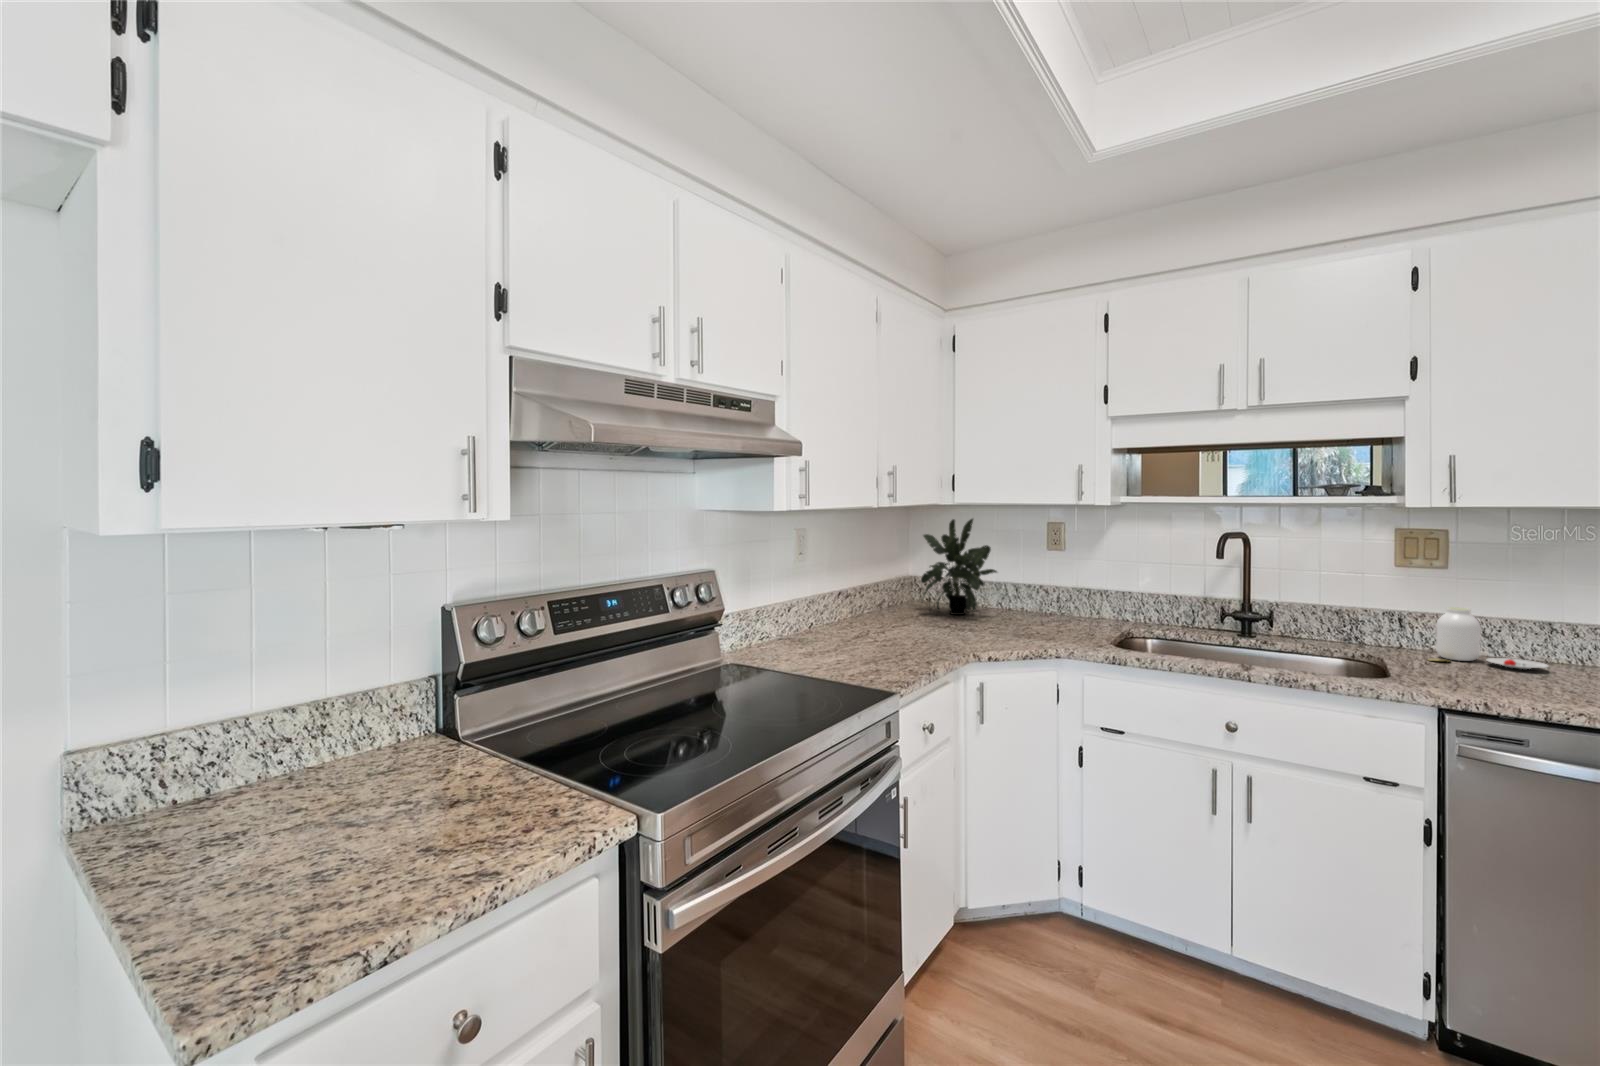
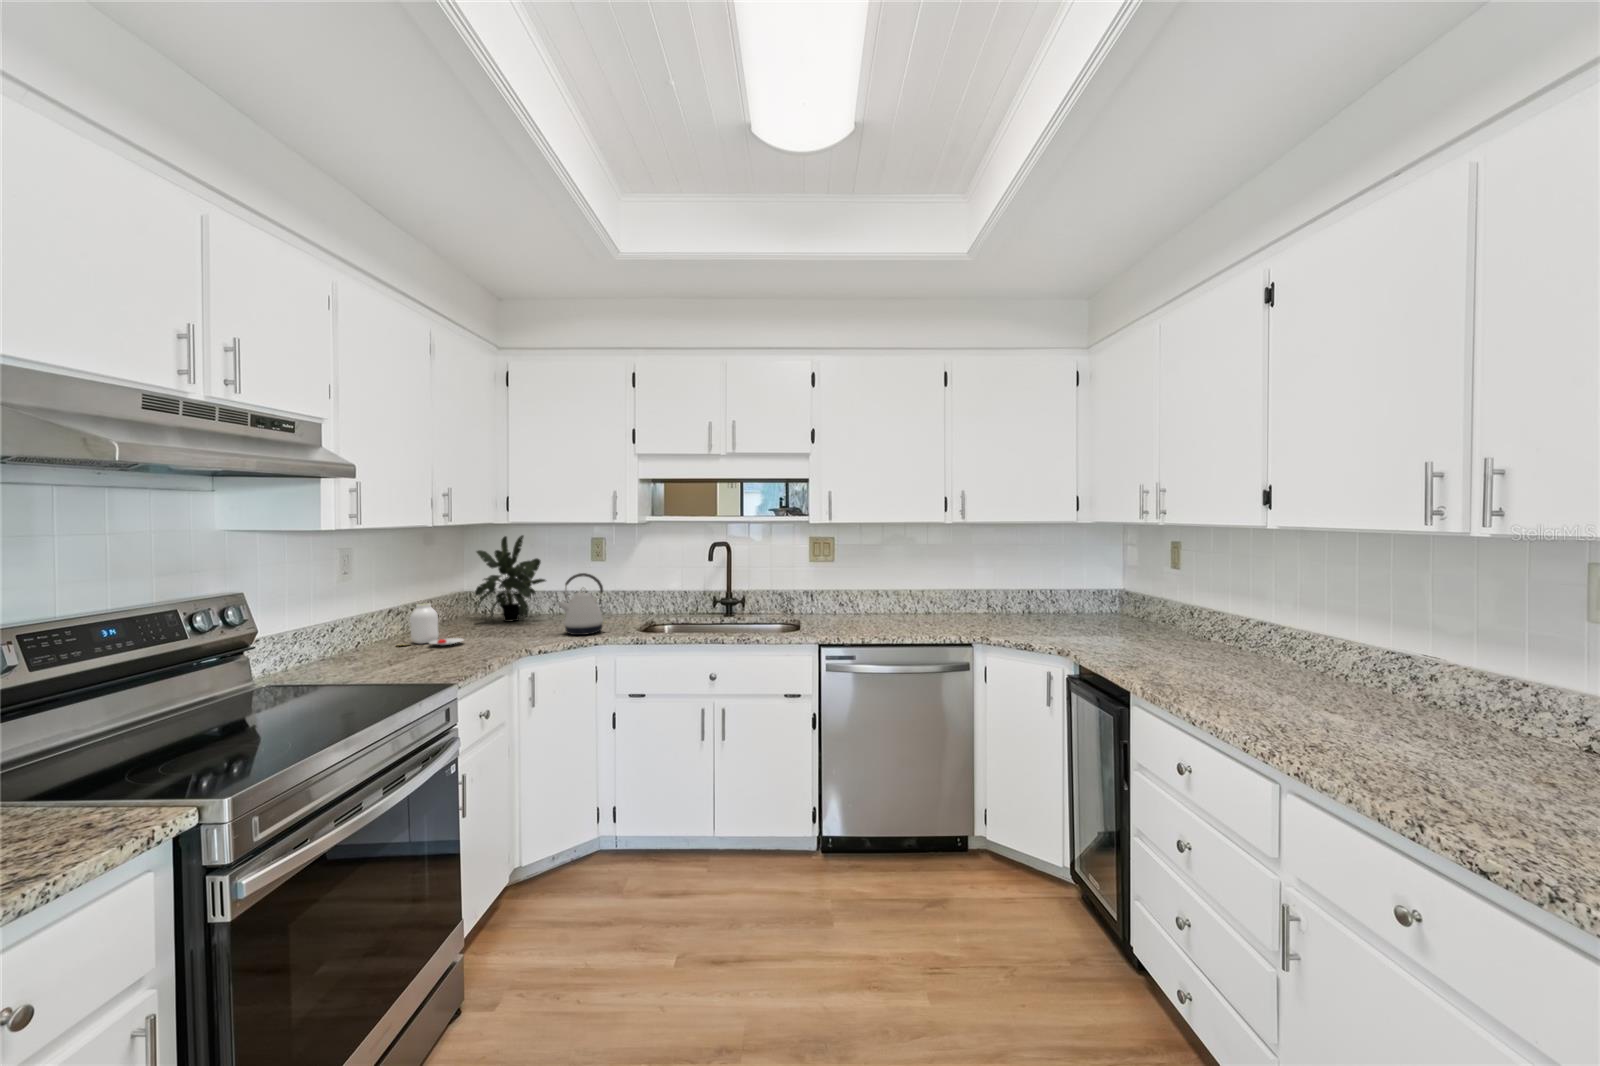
kettle: none [1011,566,1072,642] -> present [558,573,606,635]
jar: present [1428,607,1548,669] -> present [400,603,463,646]

